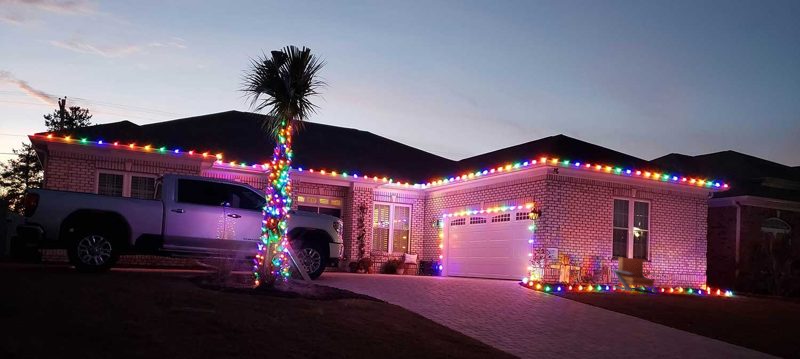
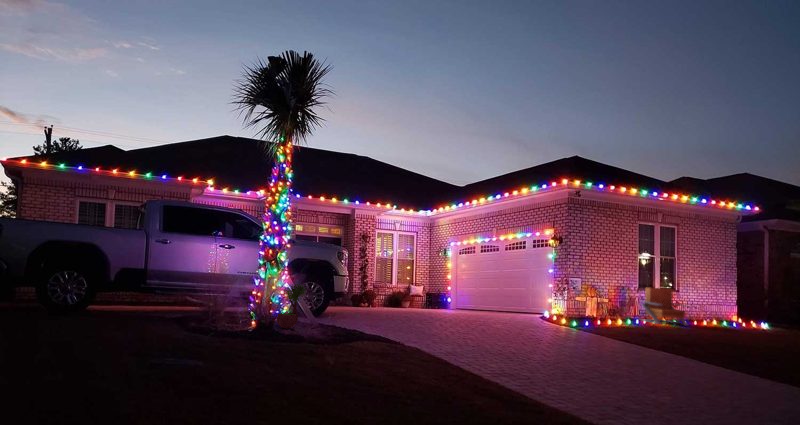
potted tree: none [276,245,303,289] -> present [276,284,306,329]

